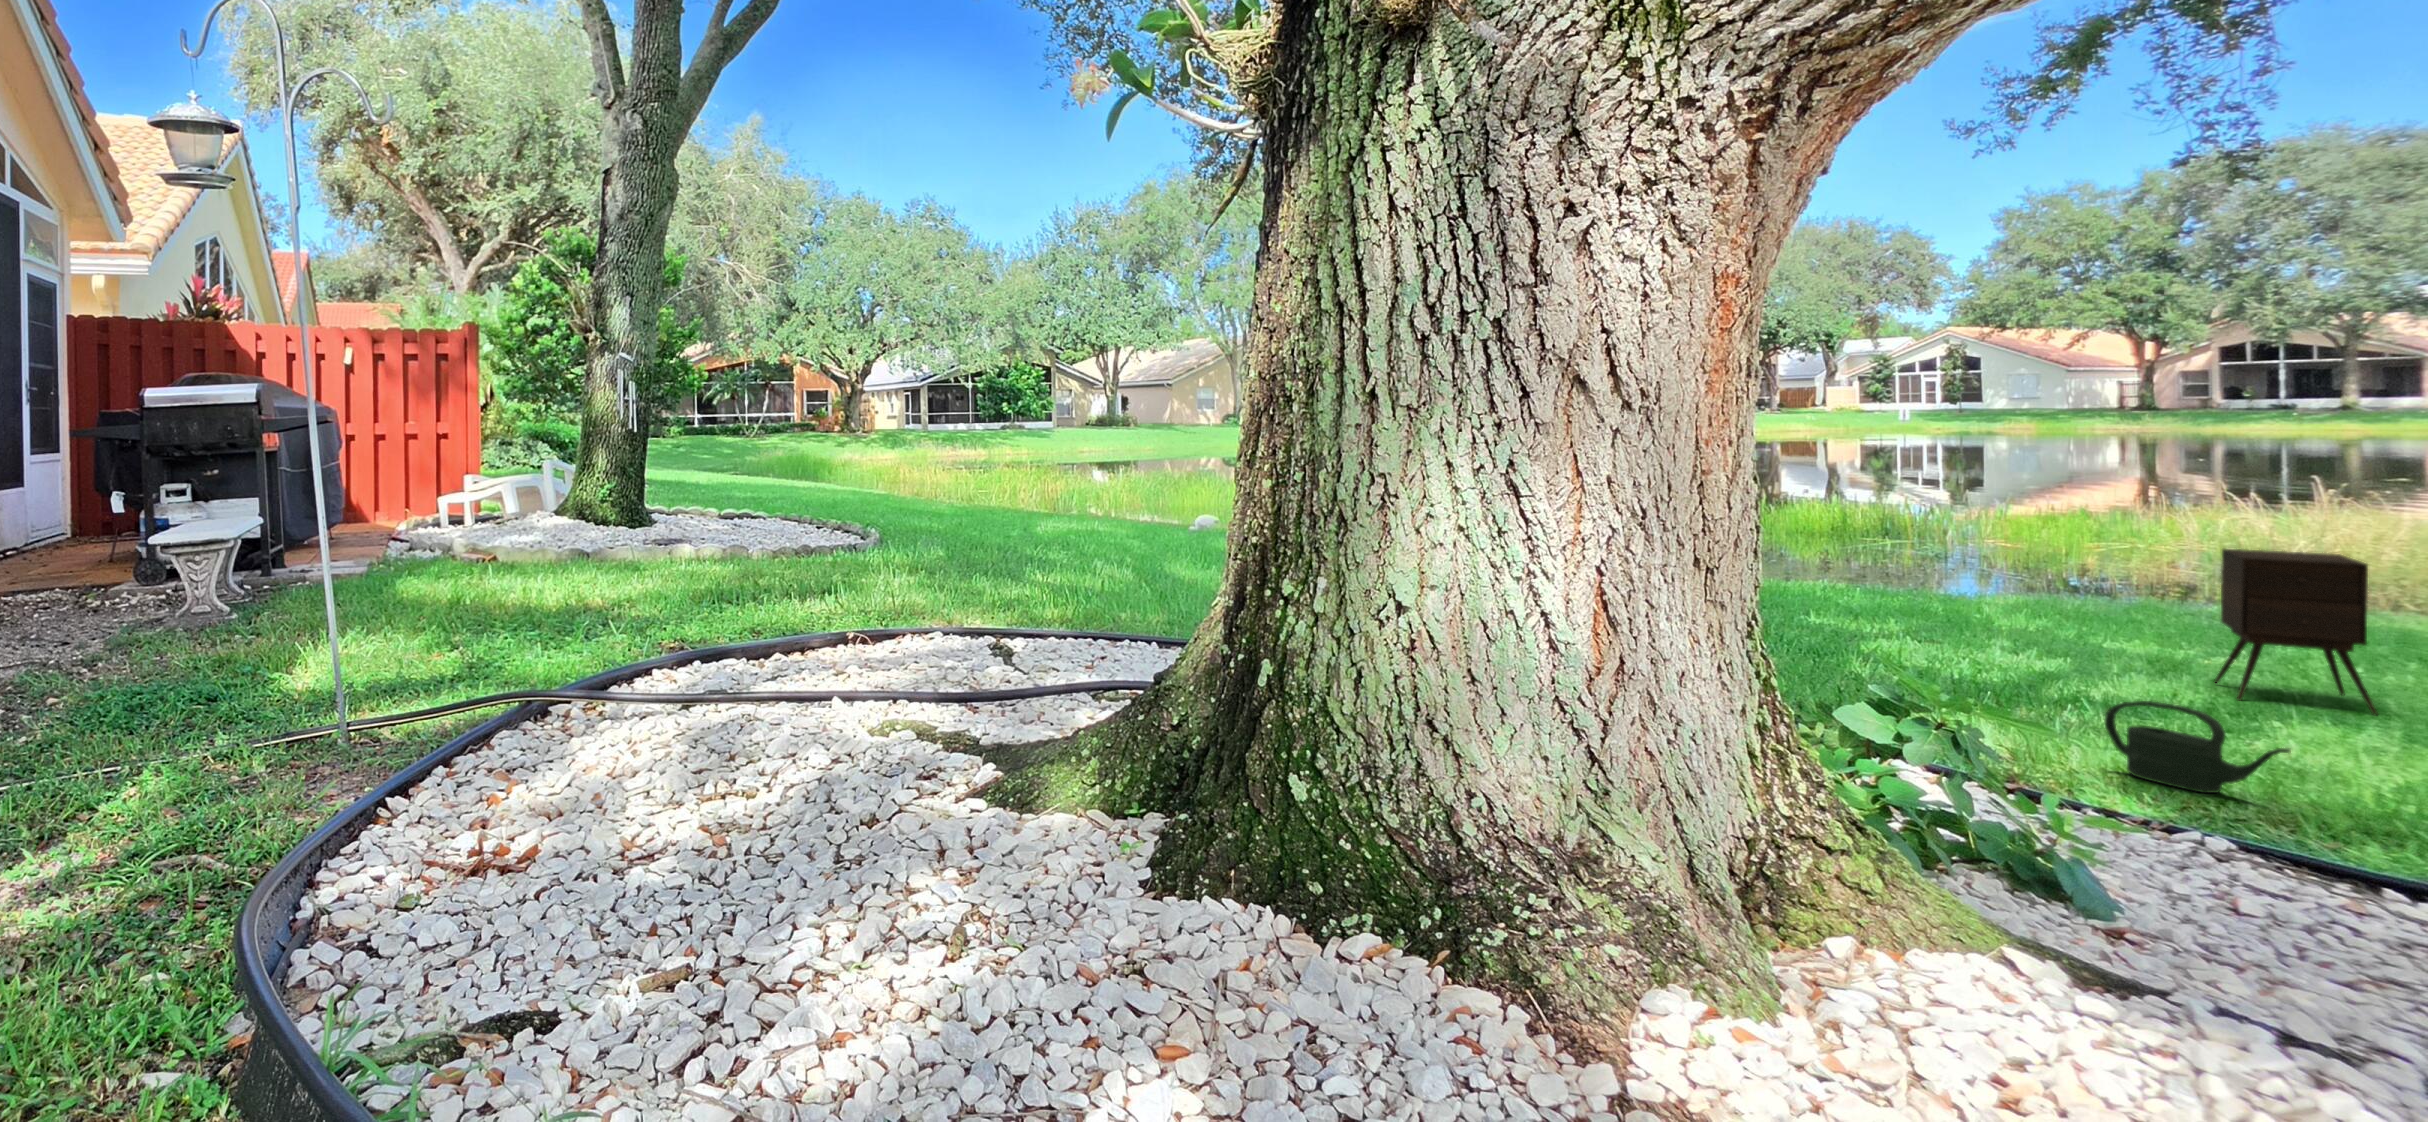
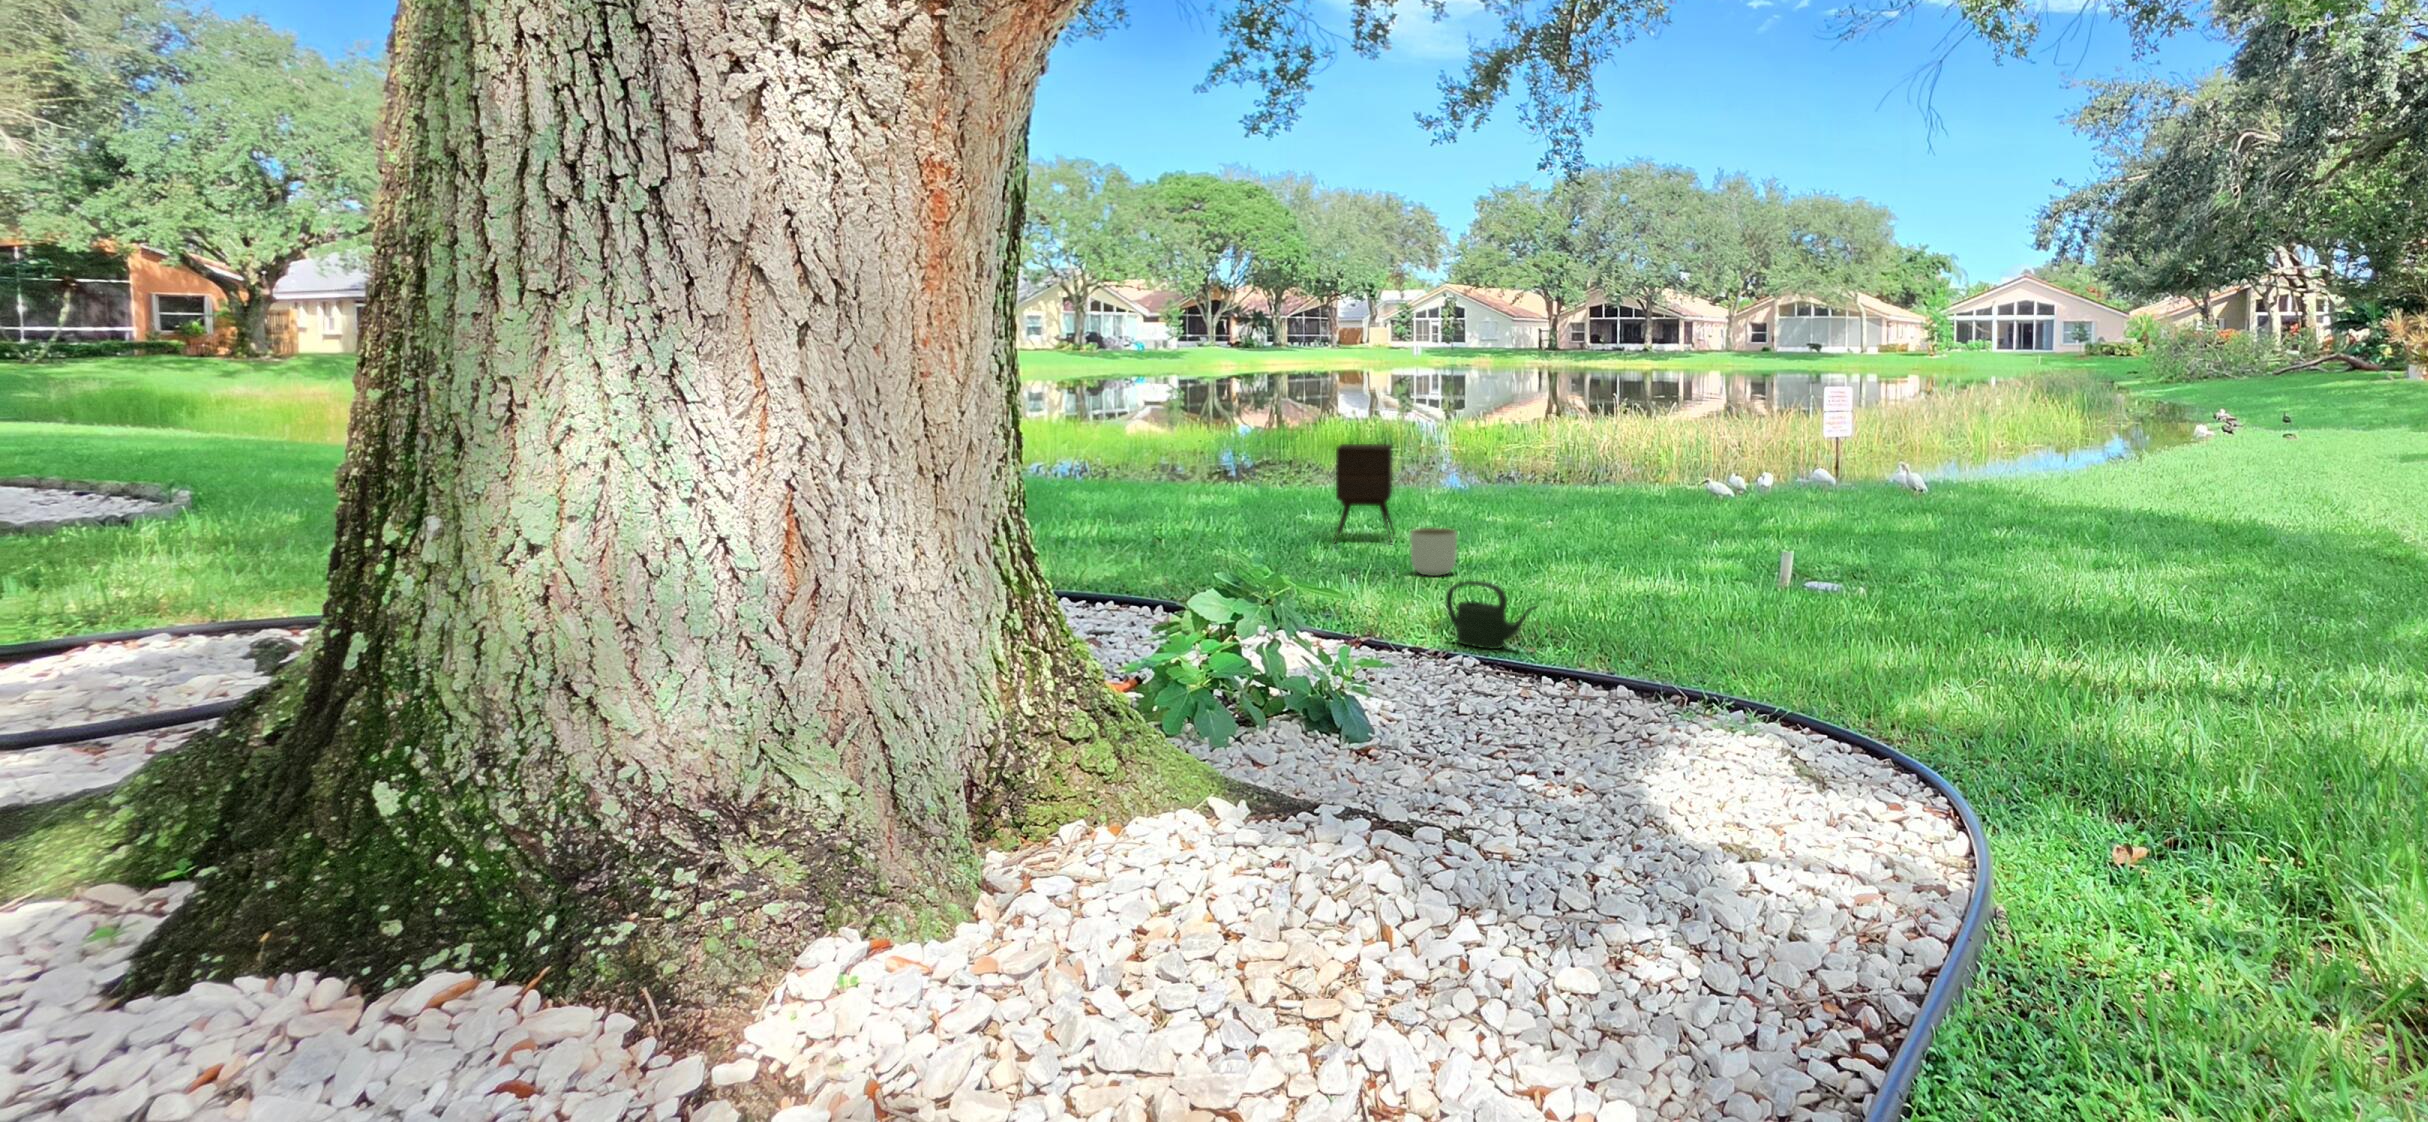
side table: present [2214,549,2377,715] -> present [1334,444,1395,543]
planter: none [1968,620,2044,678] -> present [1410,528,1457,576]

